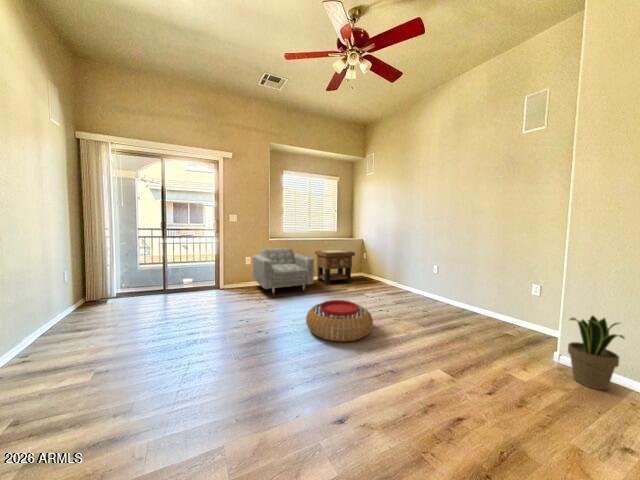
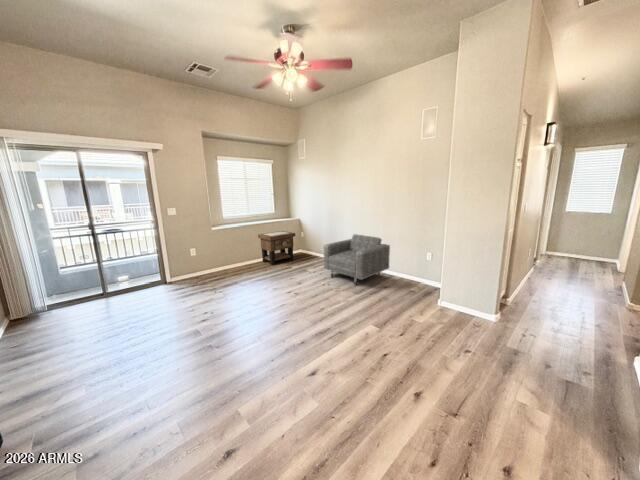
armchair: present [253,248,314,296] -> present [324,234,390,285]
pouf: present [306,300,373,342] -> none [266,283,321,318]
potted plant: present [568,315,624,390] -> none [444,276,472,320]

